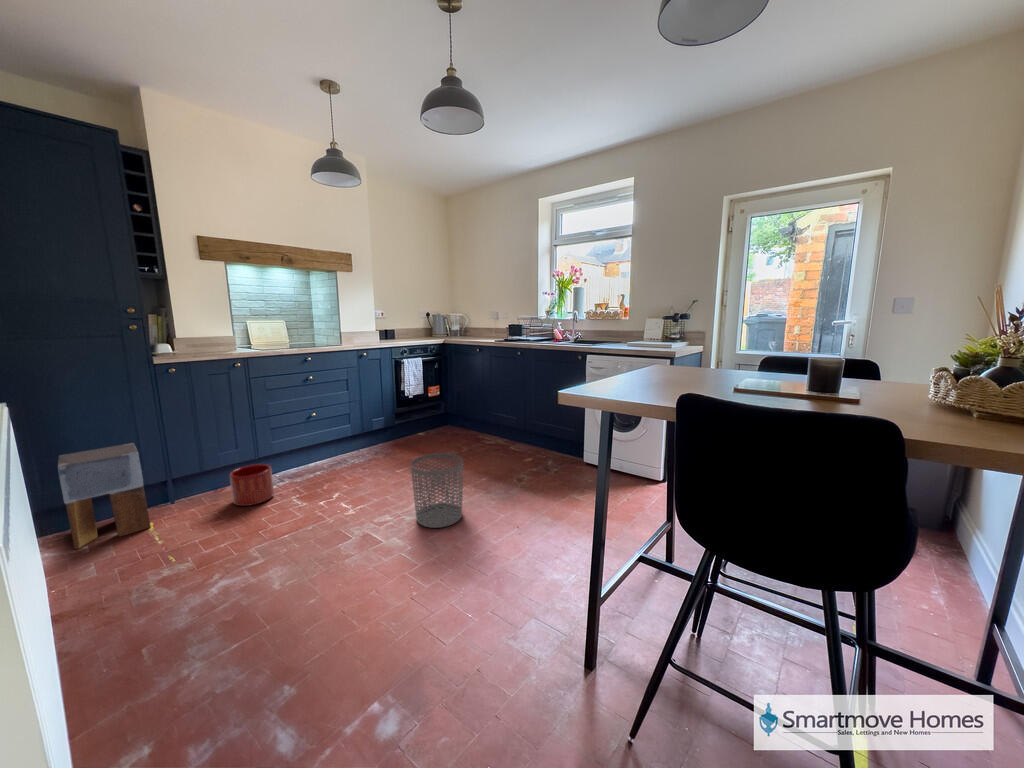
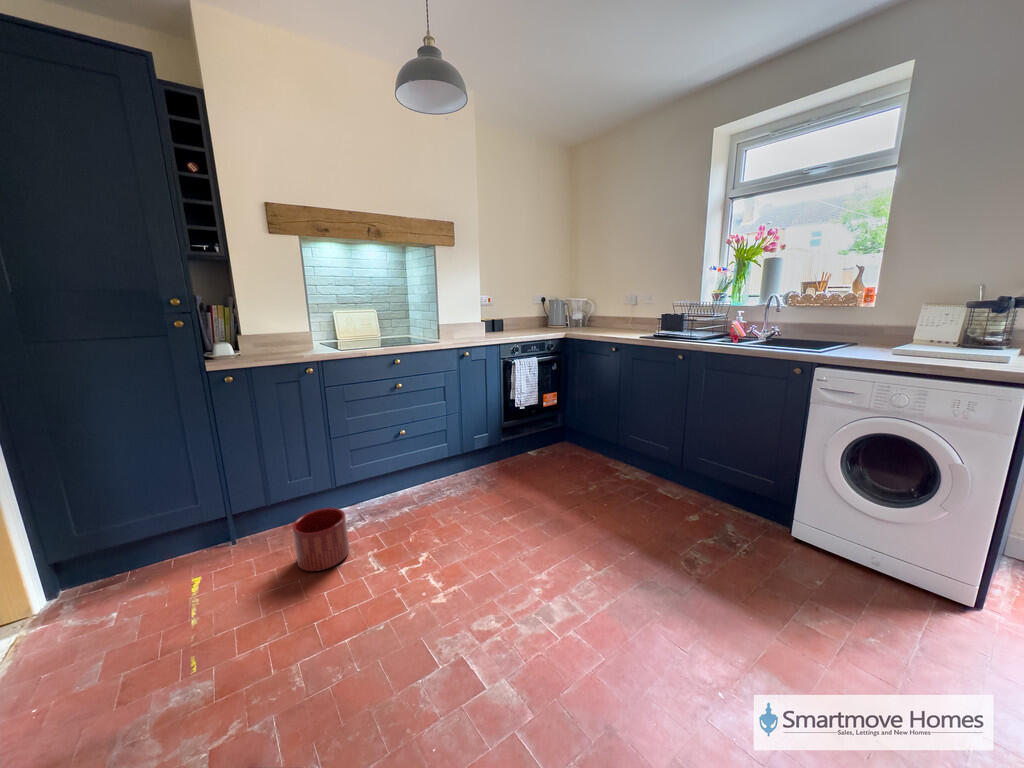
stool: present [58,443,151,549] -> none [60,479,197,634]
waste bin: present [411,453,463,528] -> none [544,539,635,688]

